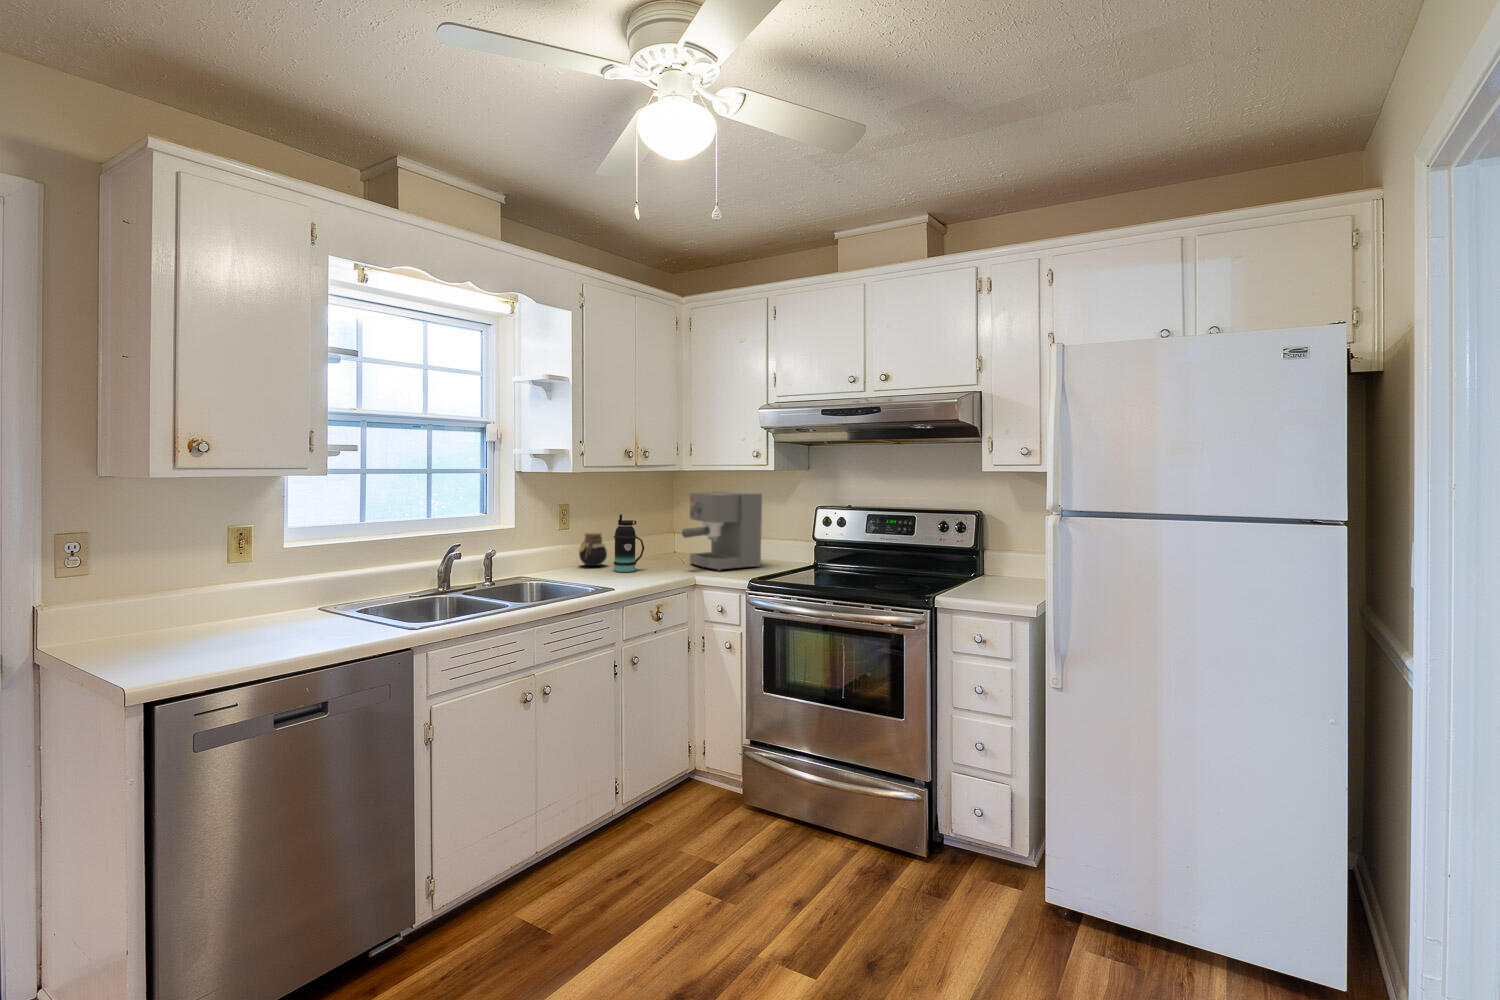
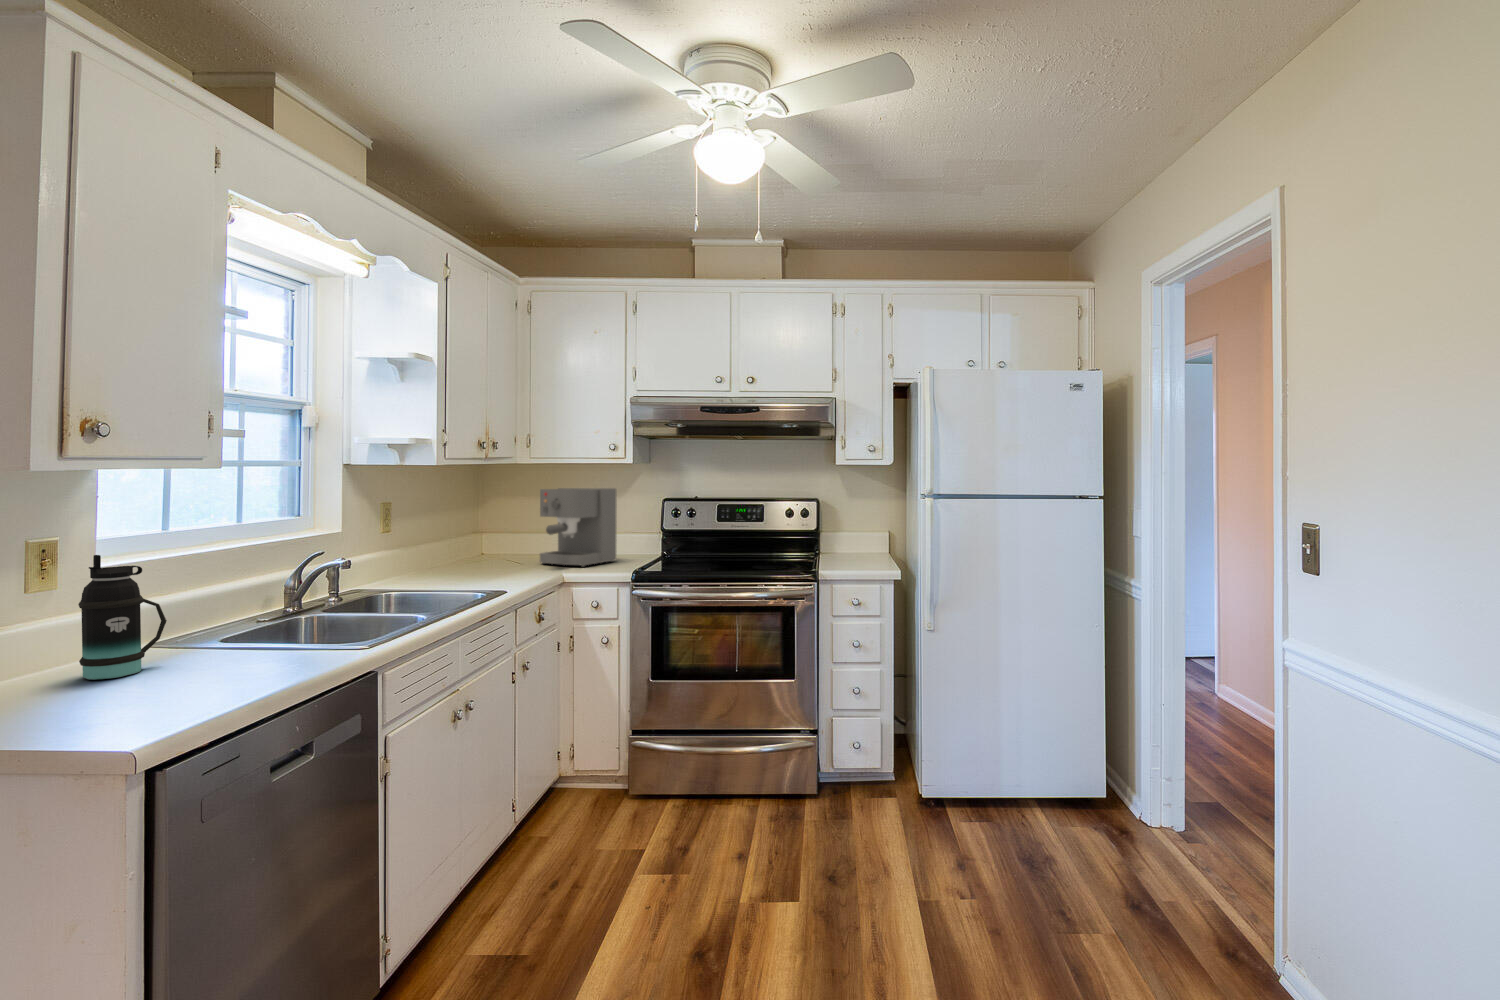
bottle: present [614,514,644,572] -> present [78,555,167,680]
jar: present [579,533,607,566] -> none [418,536,452,573]

